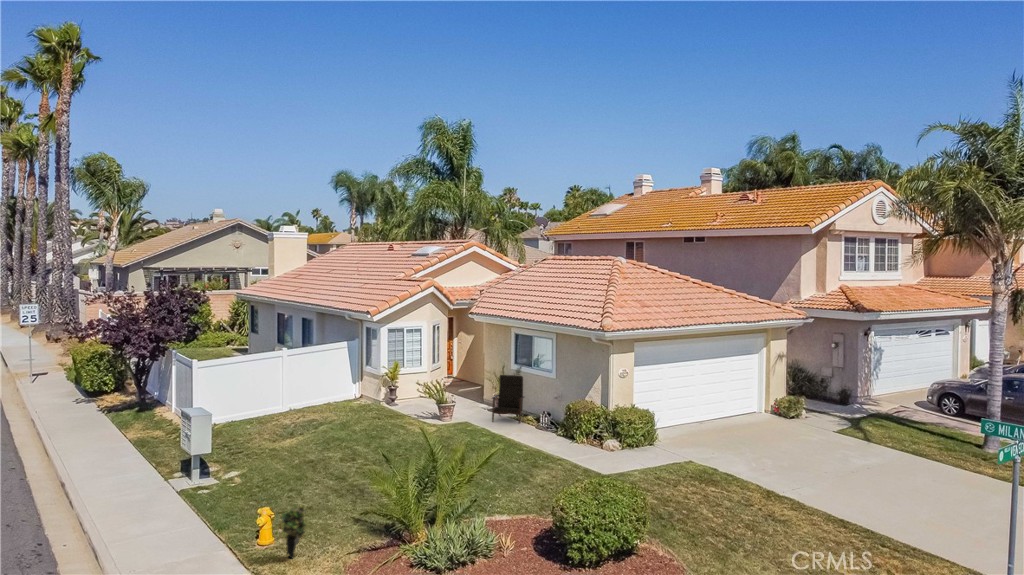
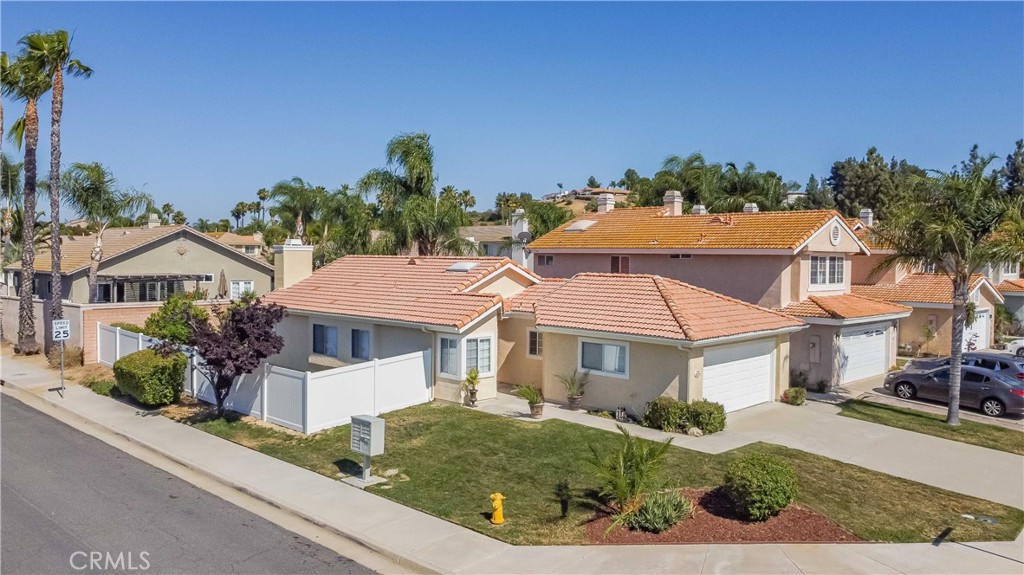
lounge chair: present [492,375,524,423] -> none [571,378,598,418]

